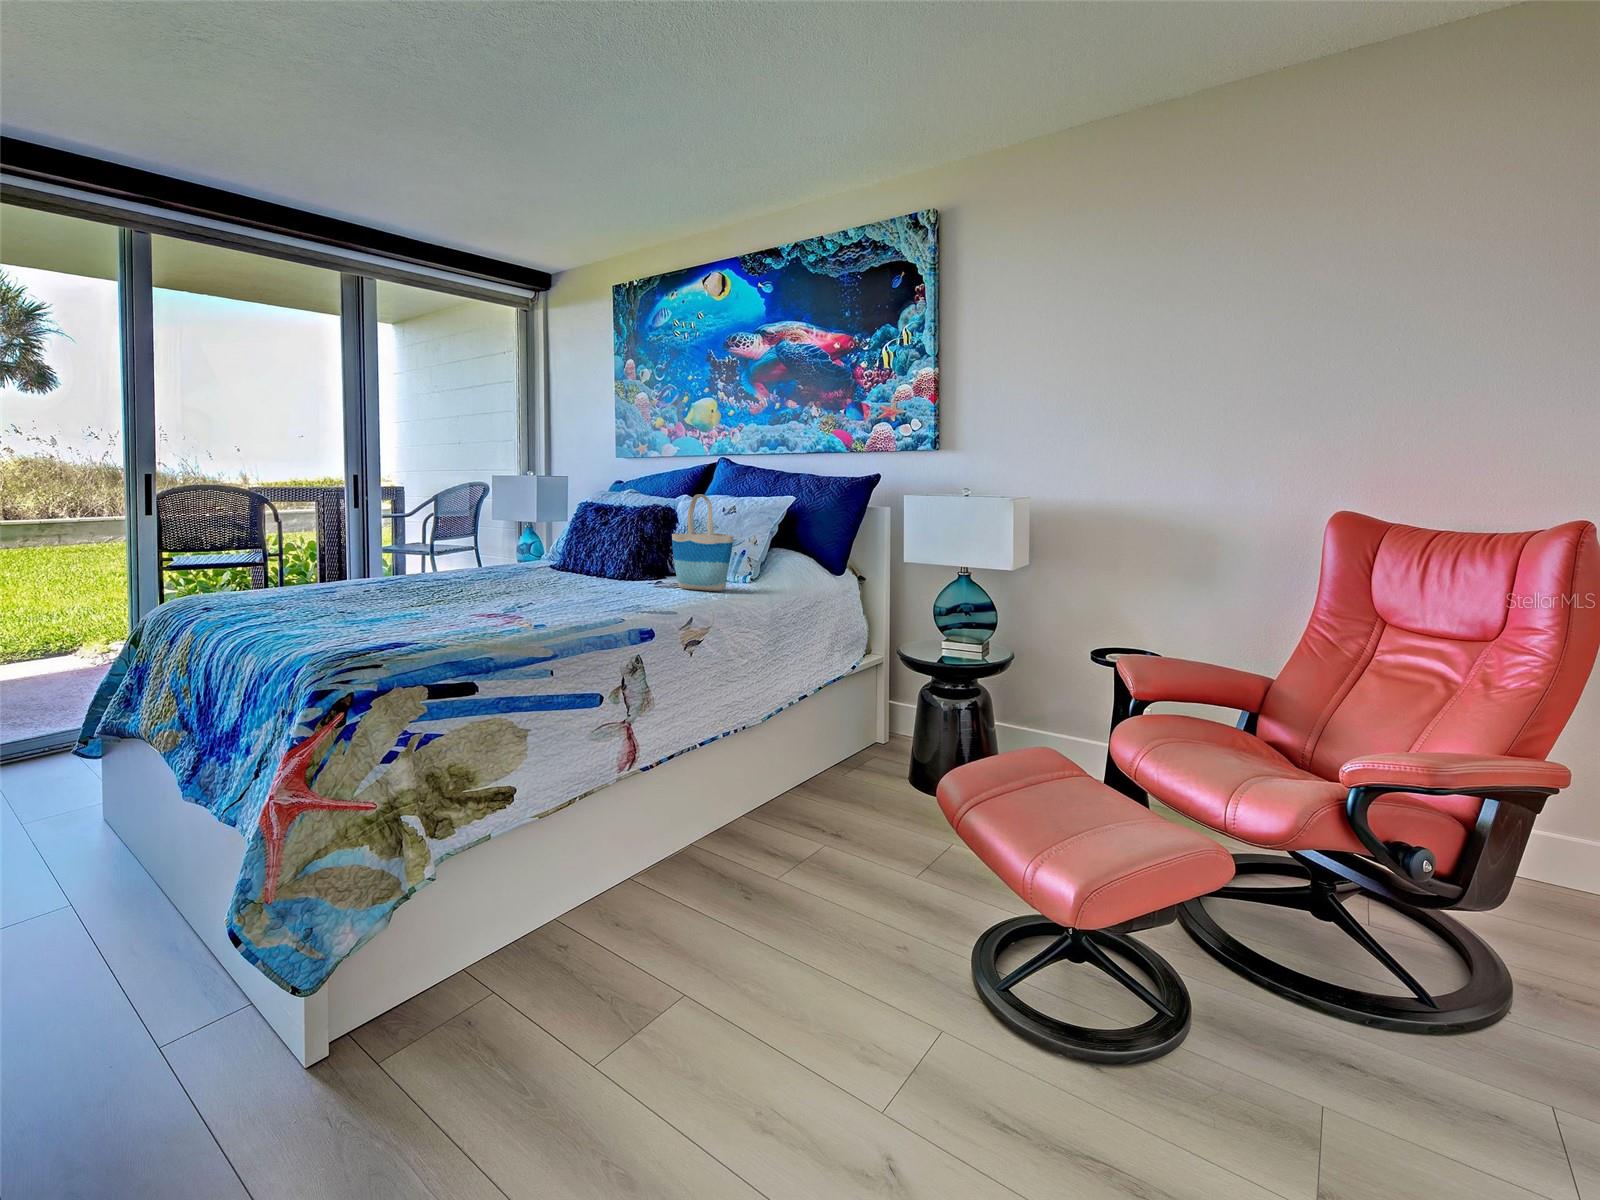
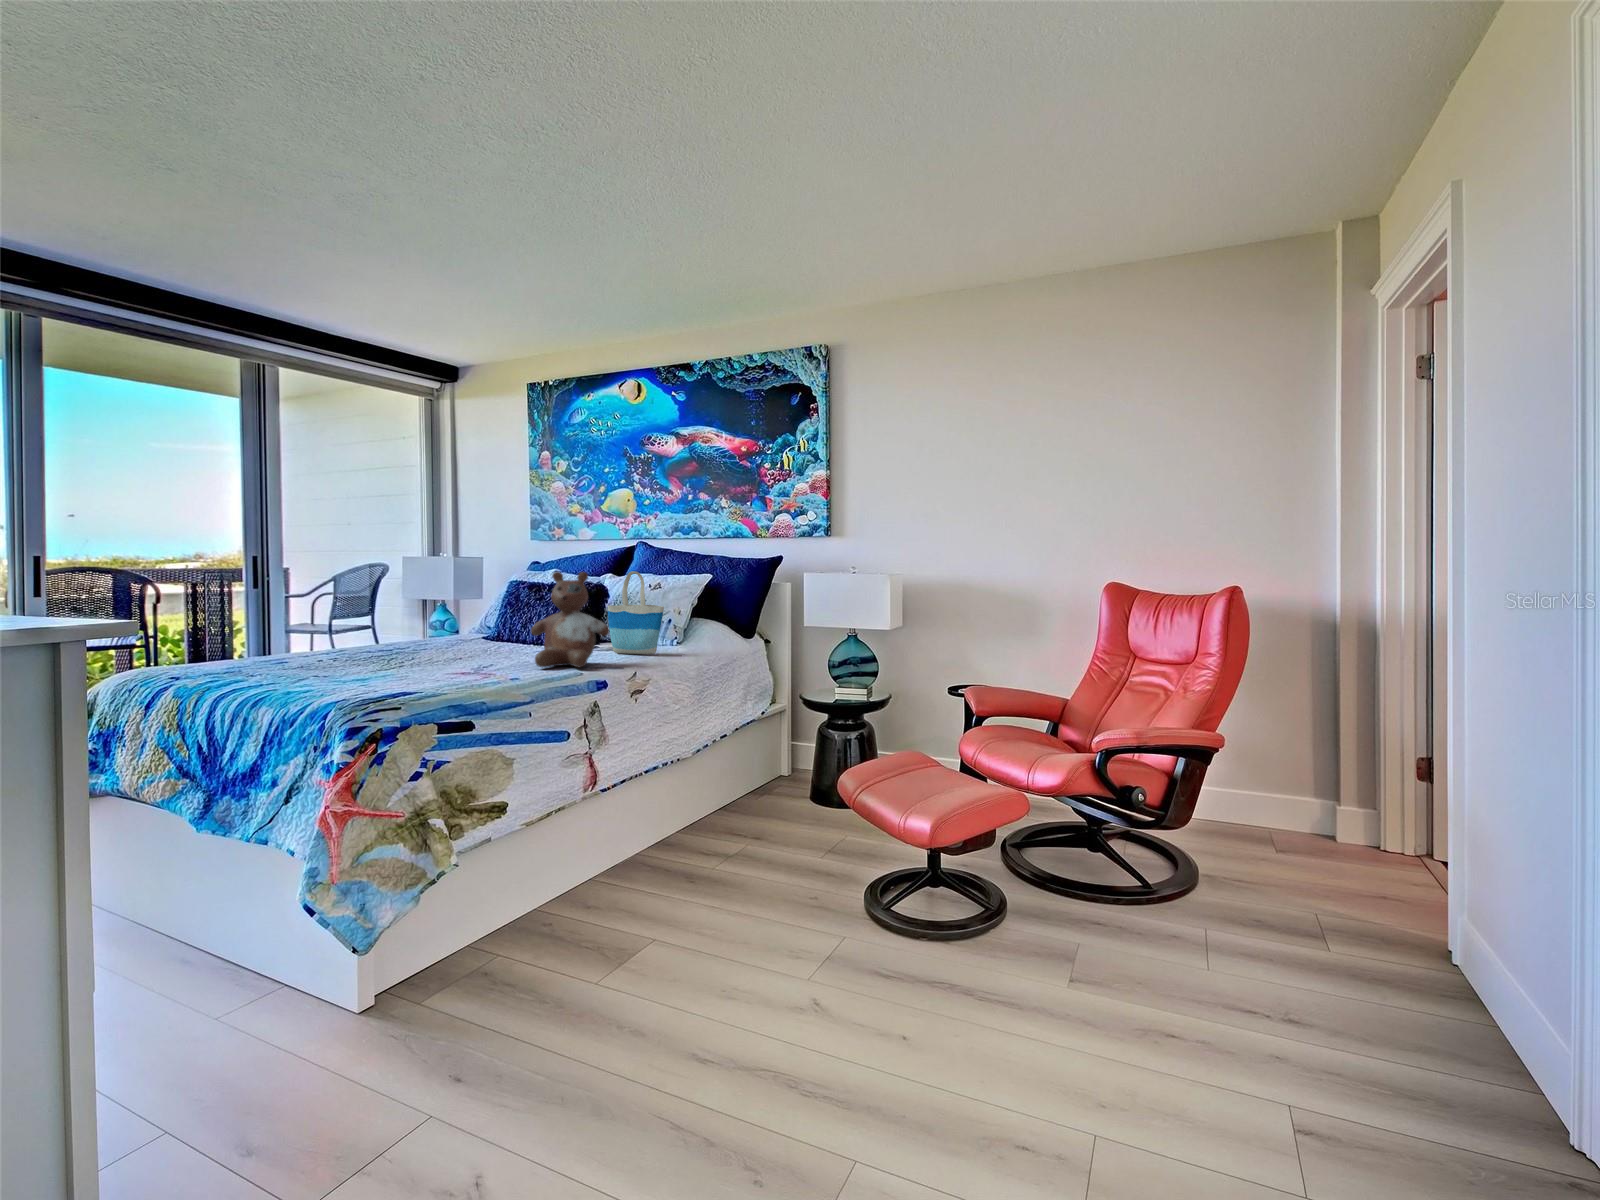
stuffed bear: none [575,496,664,610] -> present [531,571,609,667]

